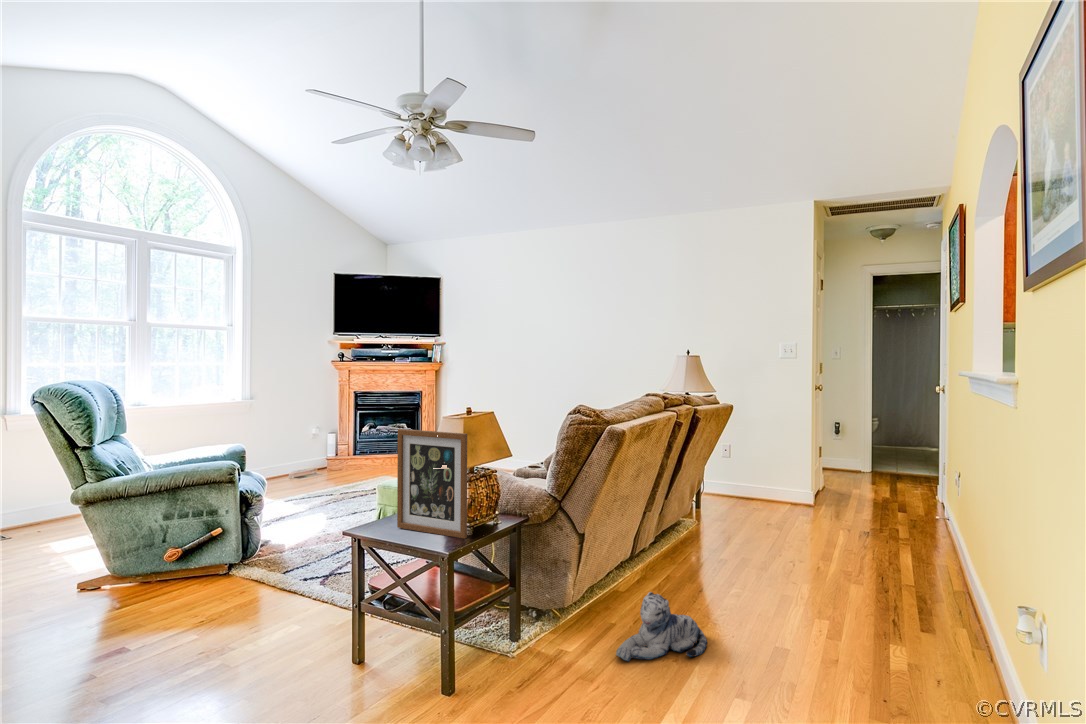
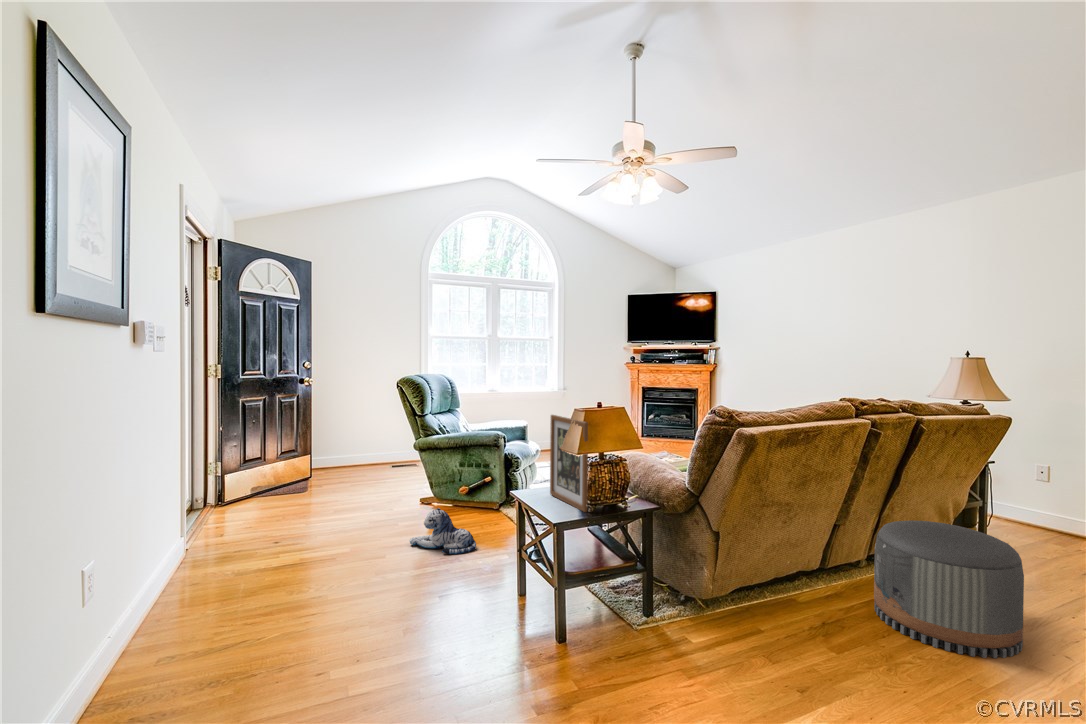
pouf: none [671,494,771,595] -> present [874,520,1024,658]
plush toy: present [616,592,707,661] -> present [410,508,476,554]

